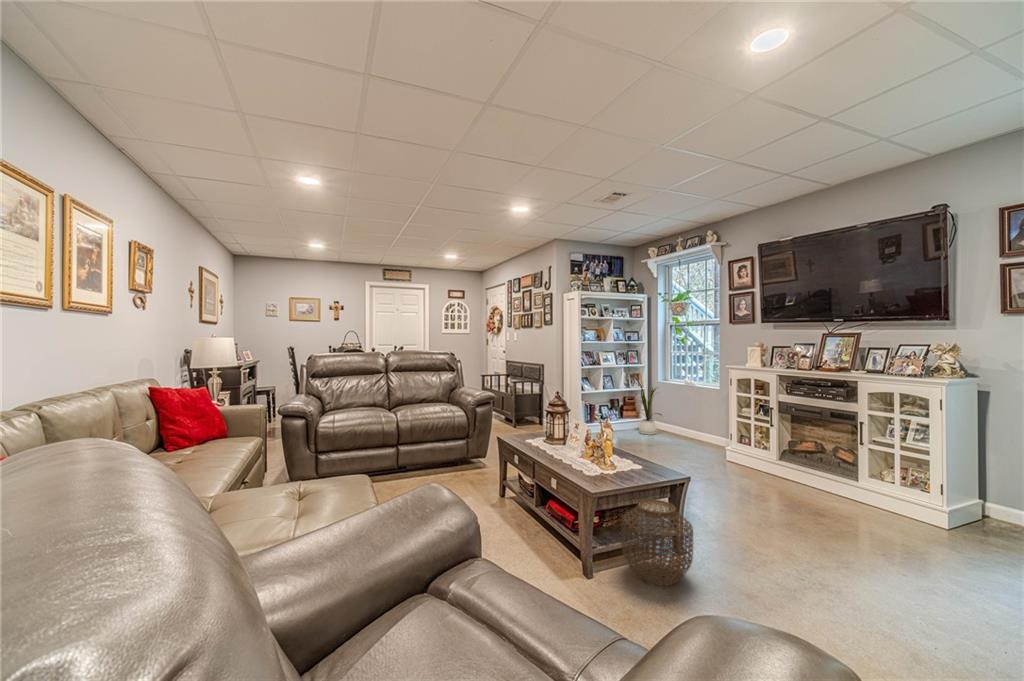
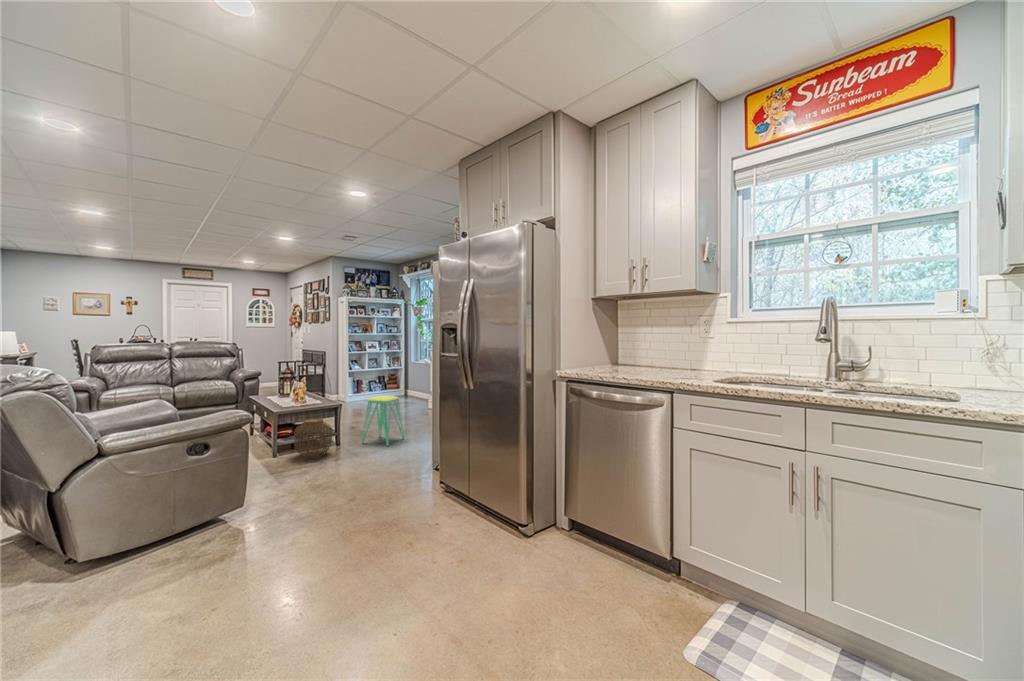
house plant: present [638,382,662,435] -> none [392,360,411,399]
stool: none [713,453,786,563] -> present [362,396,404,446]

